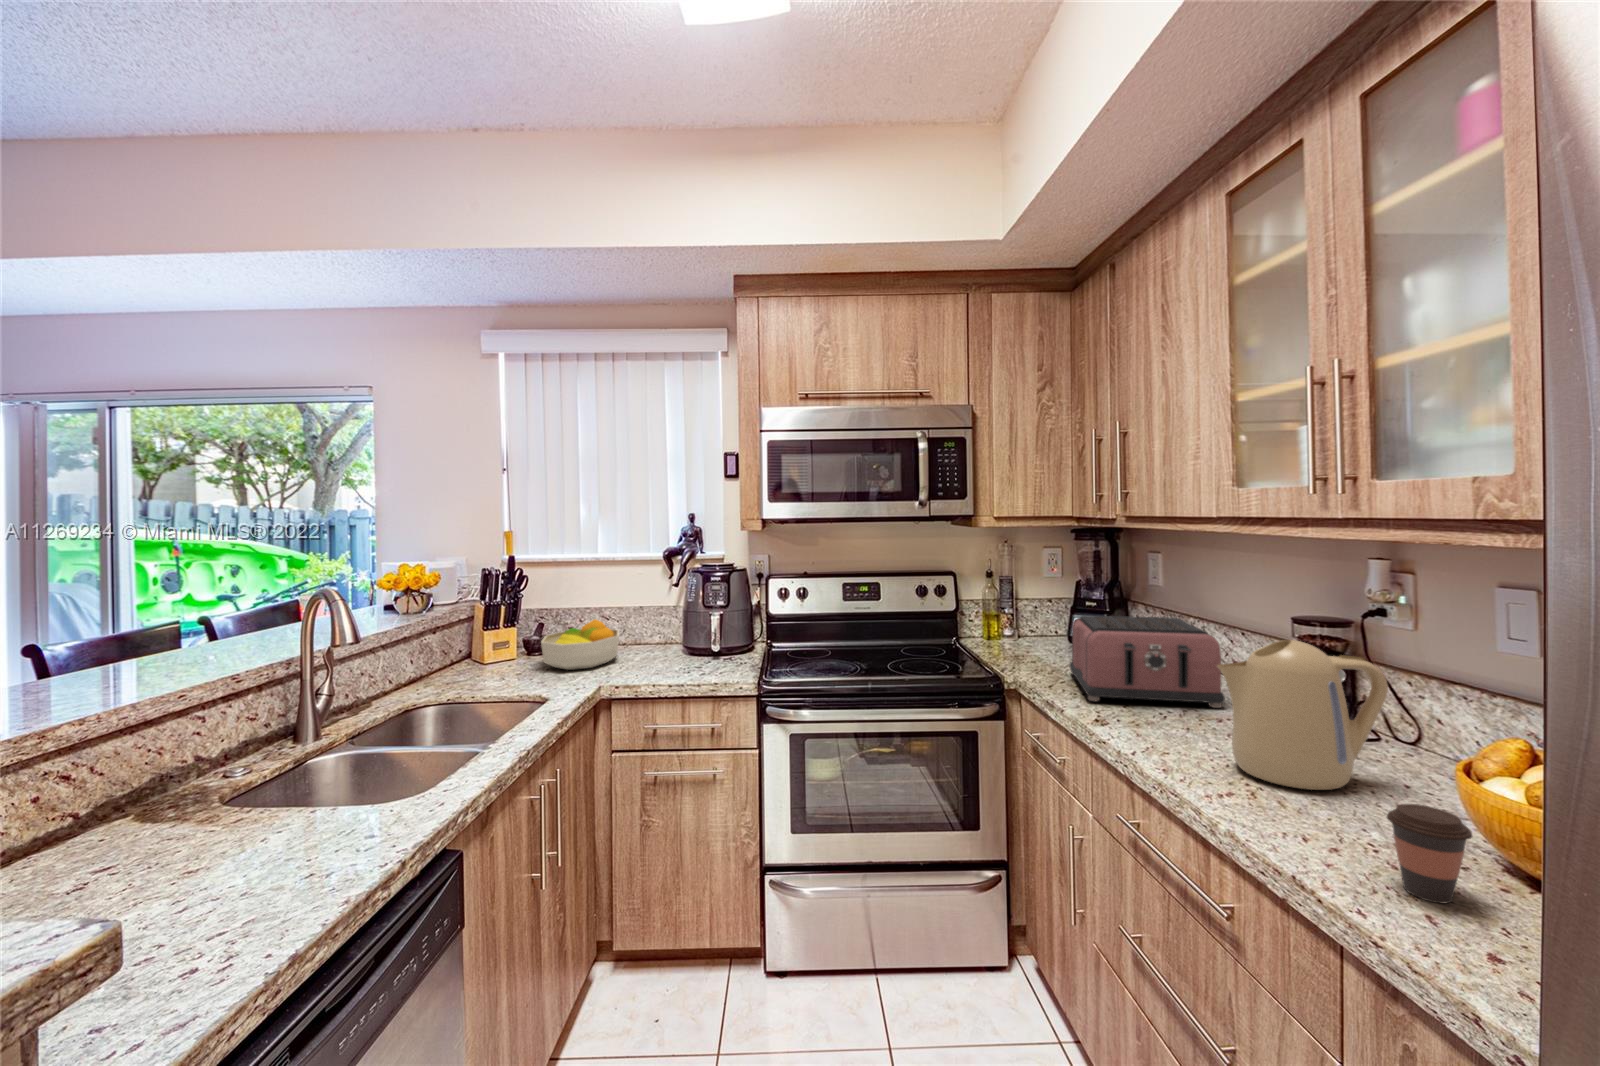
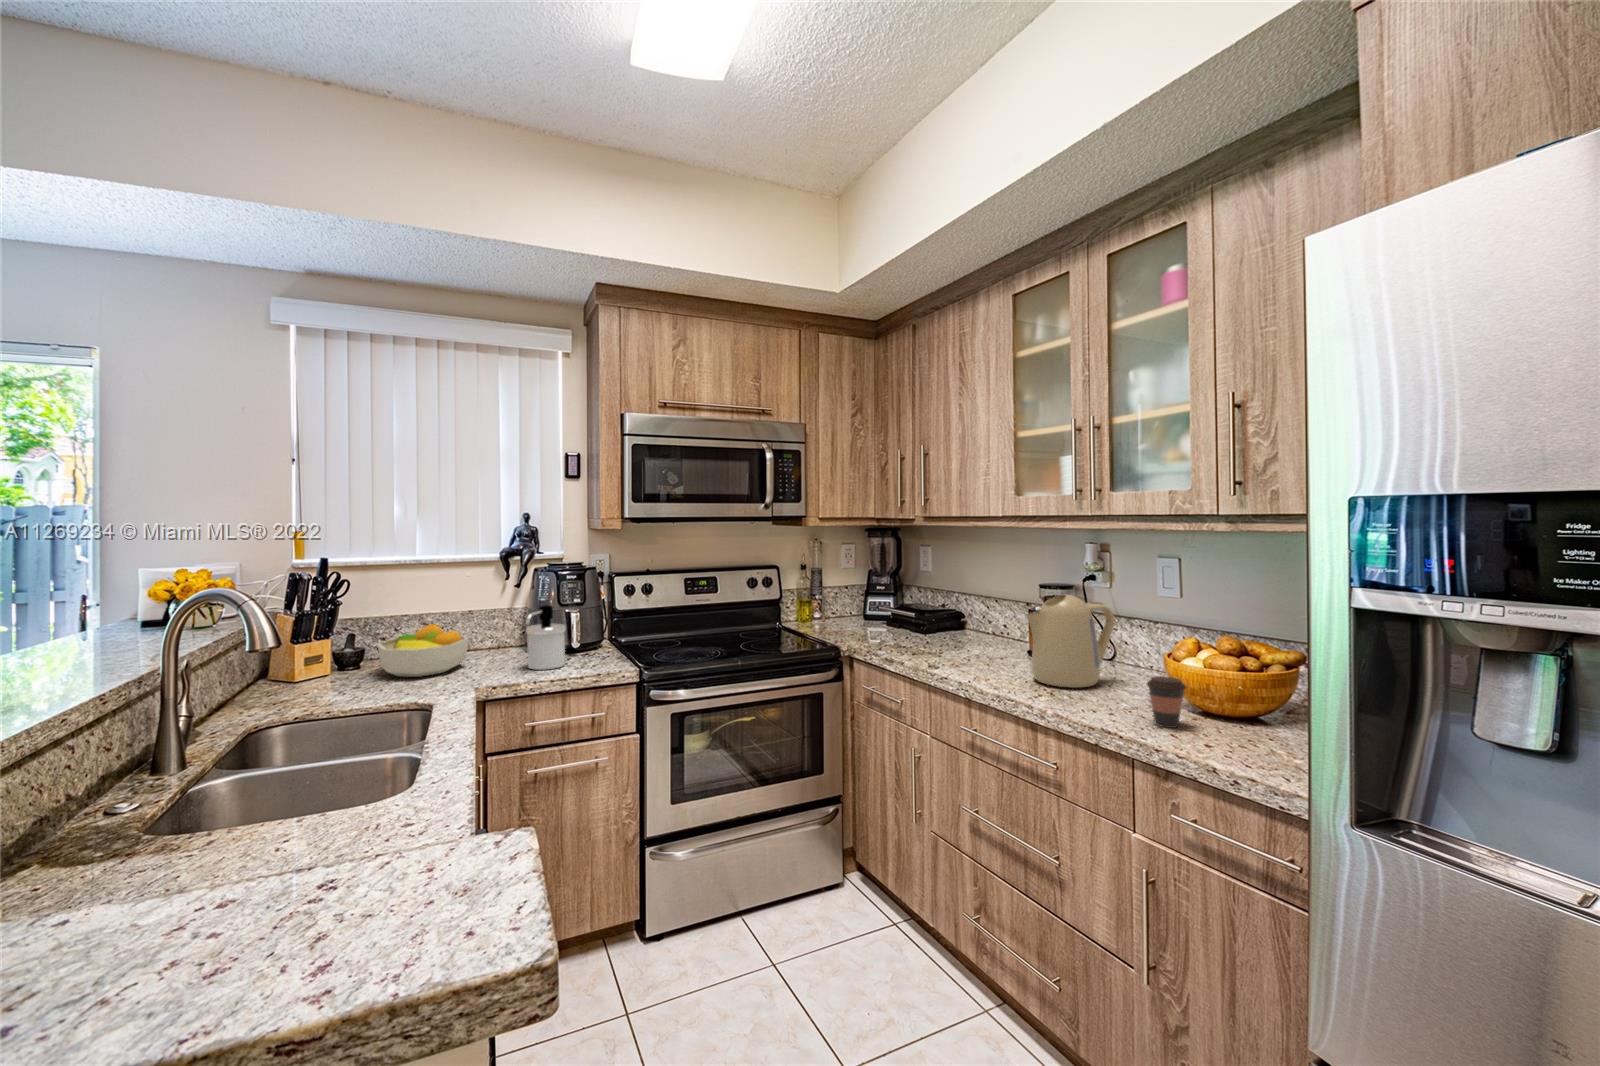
soap dispenser: none [652,608,699,673] -> present [526,605,566,670]
toaster: present [1070,615,1225,708] -> none [887,592,1002,655]

